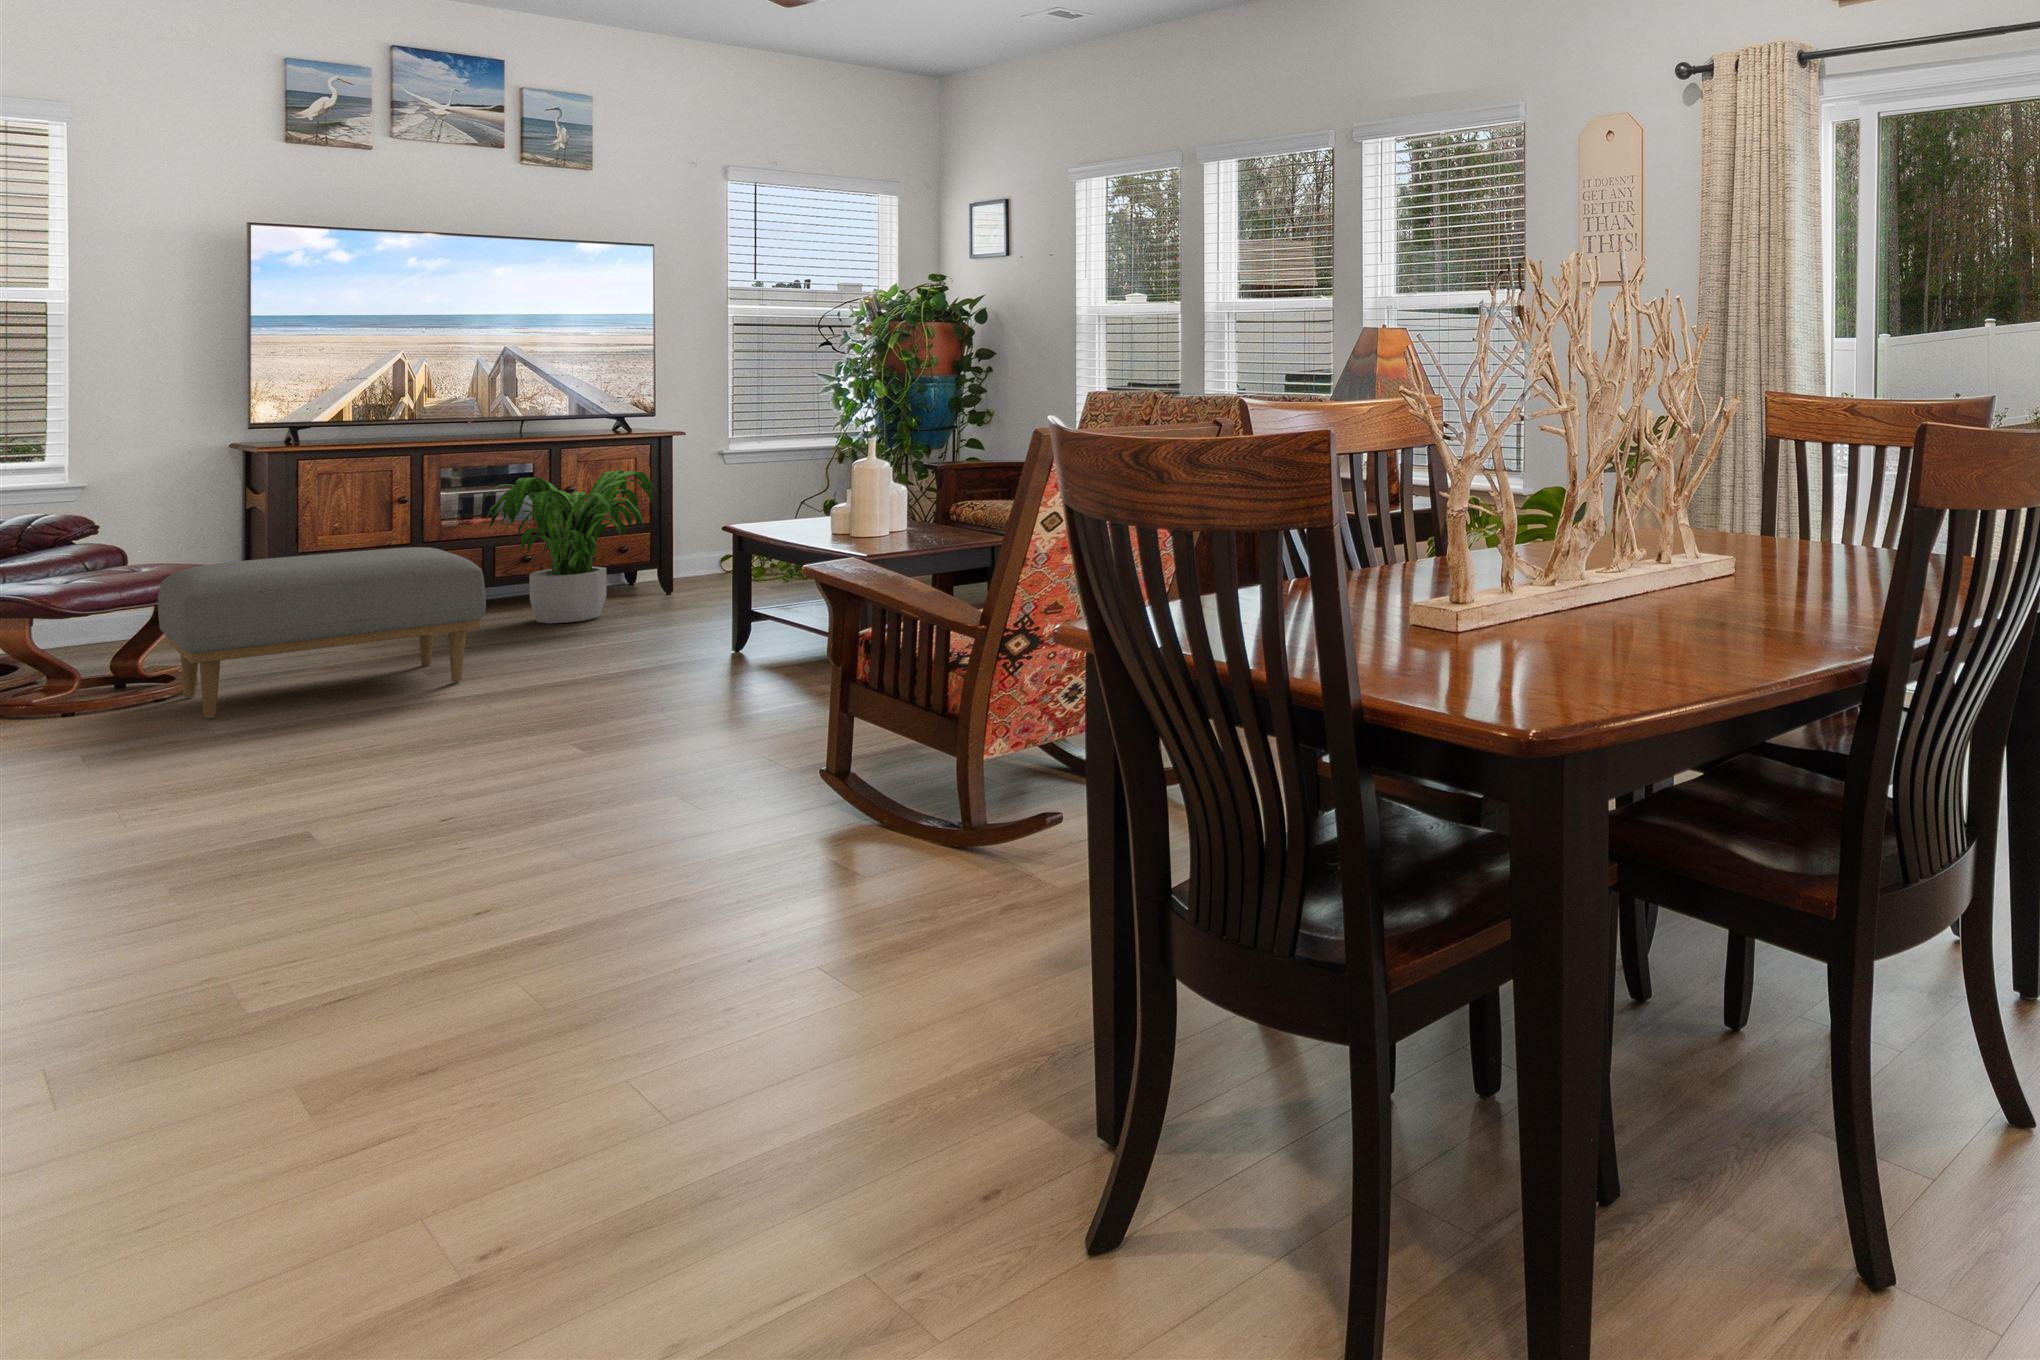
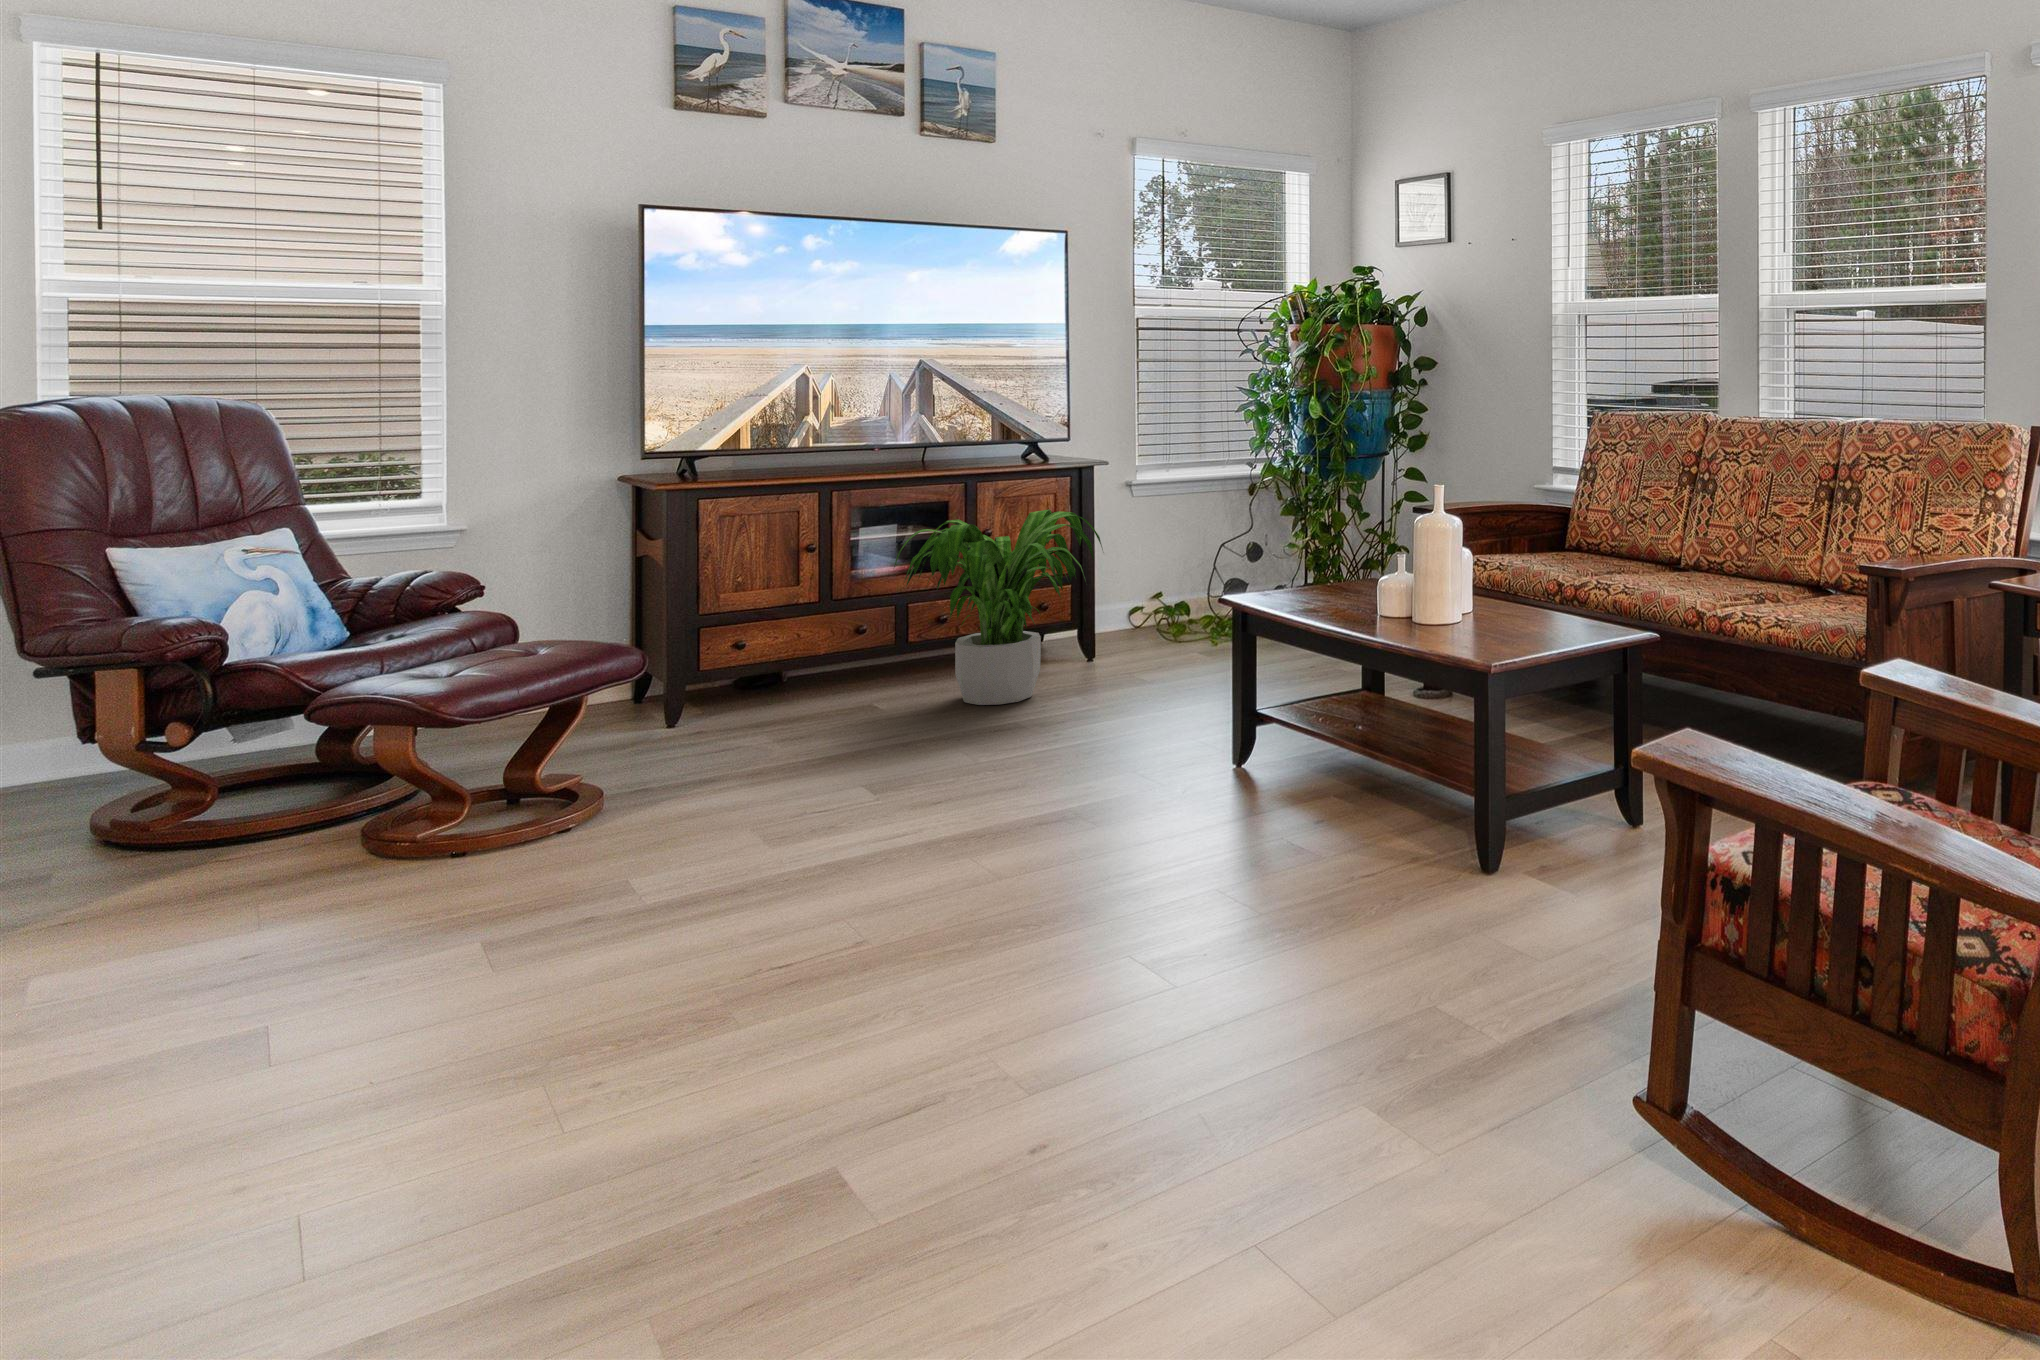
ottoman: present [158,547,486,718] -> none [560,624,950,874]

